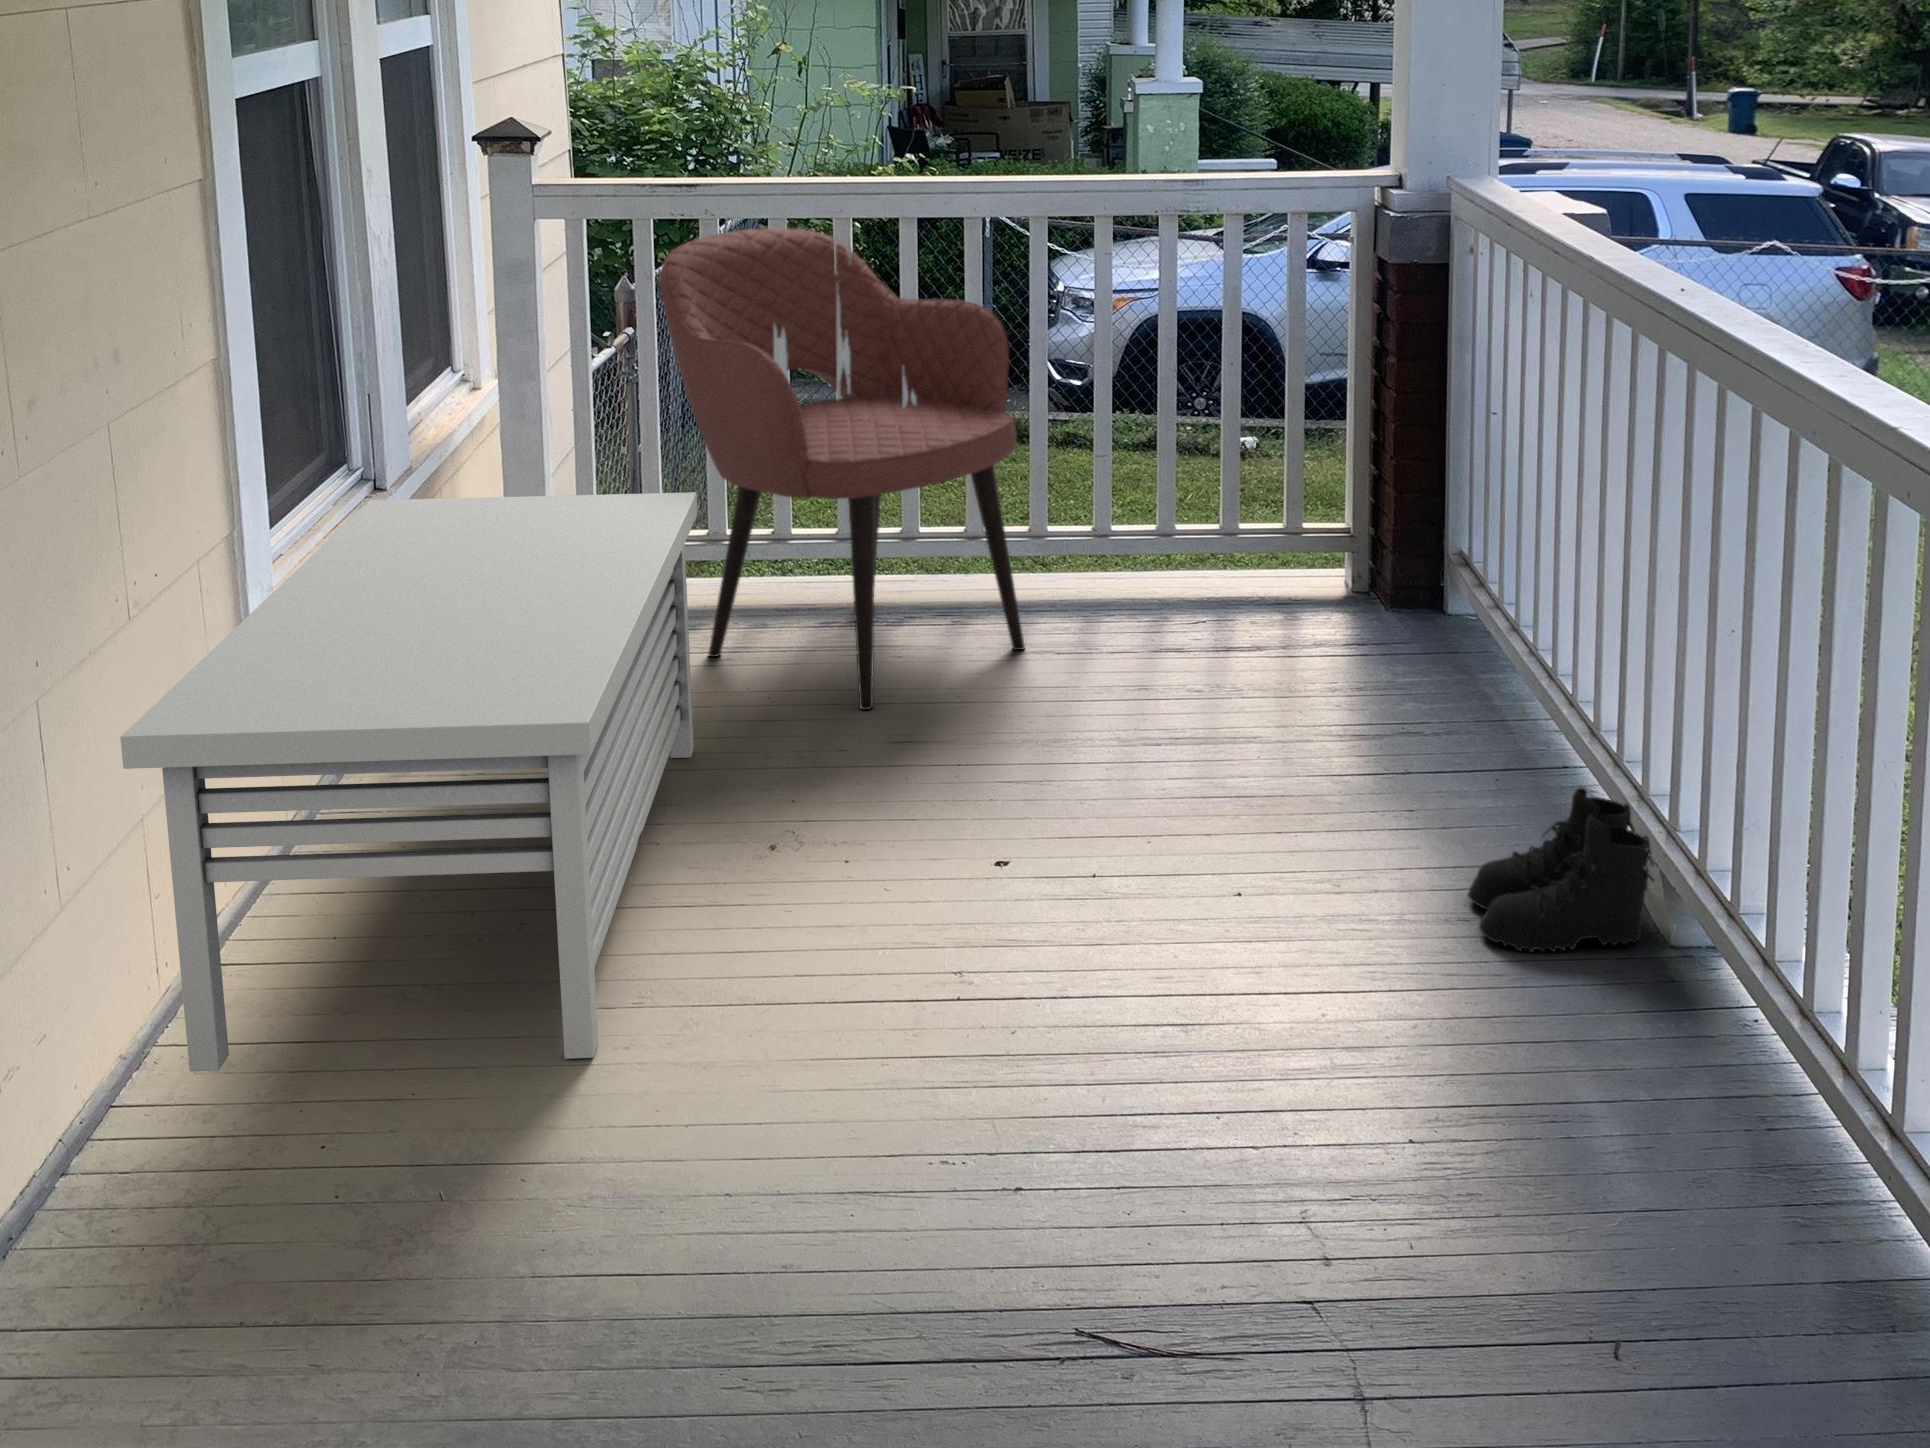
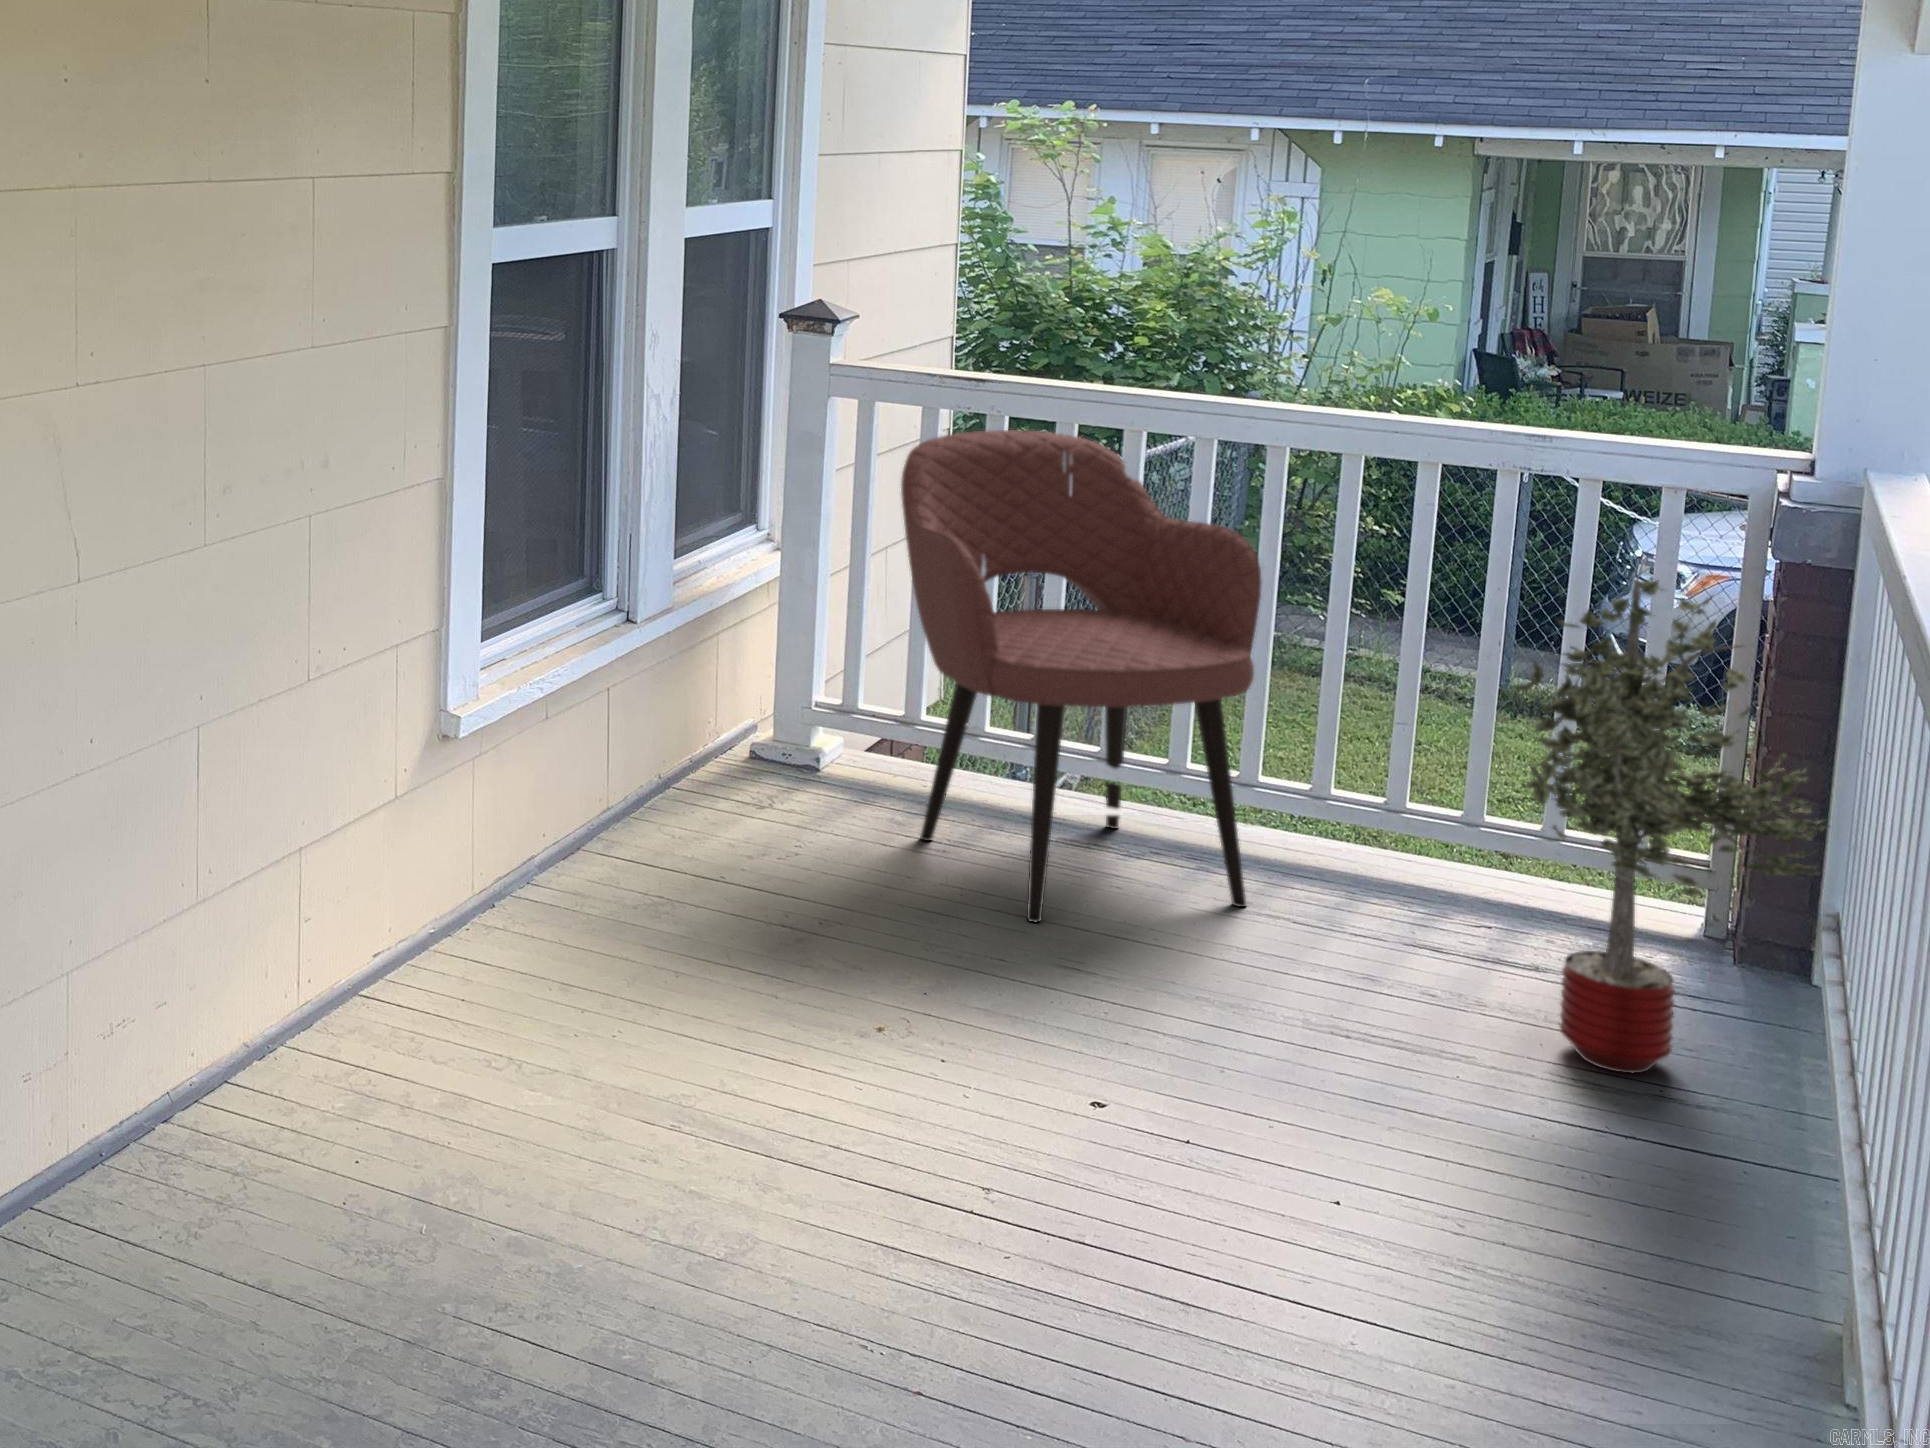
potted tree: none [1281,296,1523,712] -> present [1516,577,1827,1073]
storage bench: present [120,492,697,1072] -> none [269,626,865,1130]
boots: present [1468,788,1654,952] -> none [1548,1199,1805,1409]

